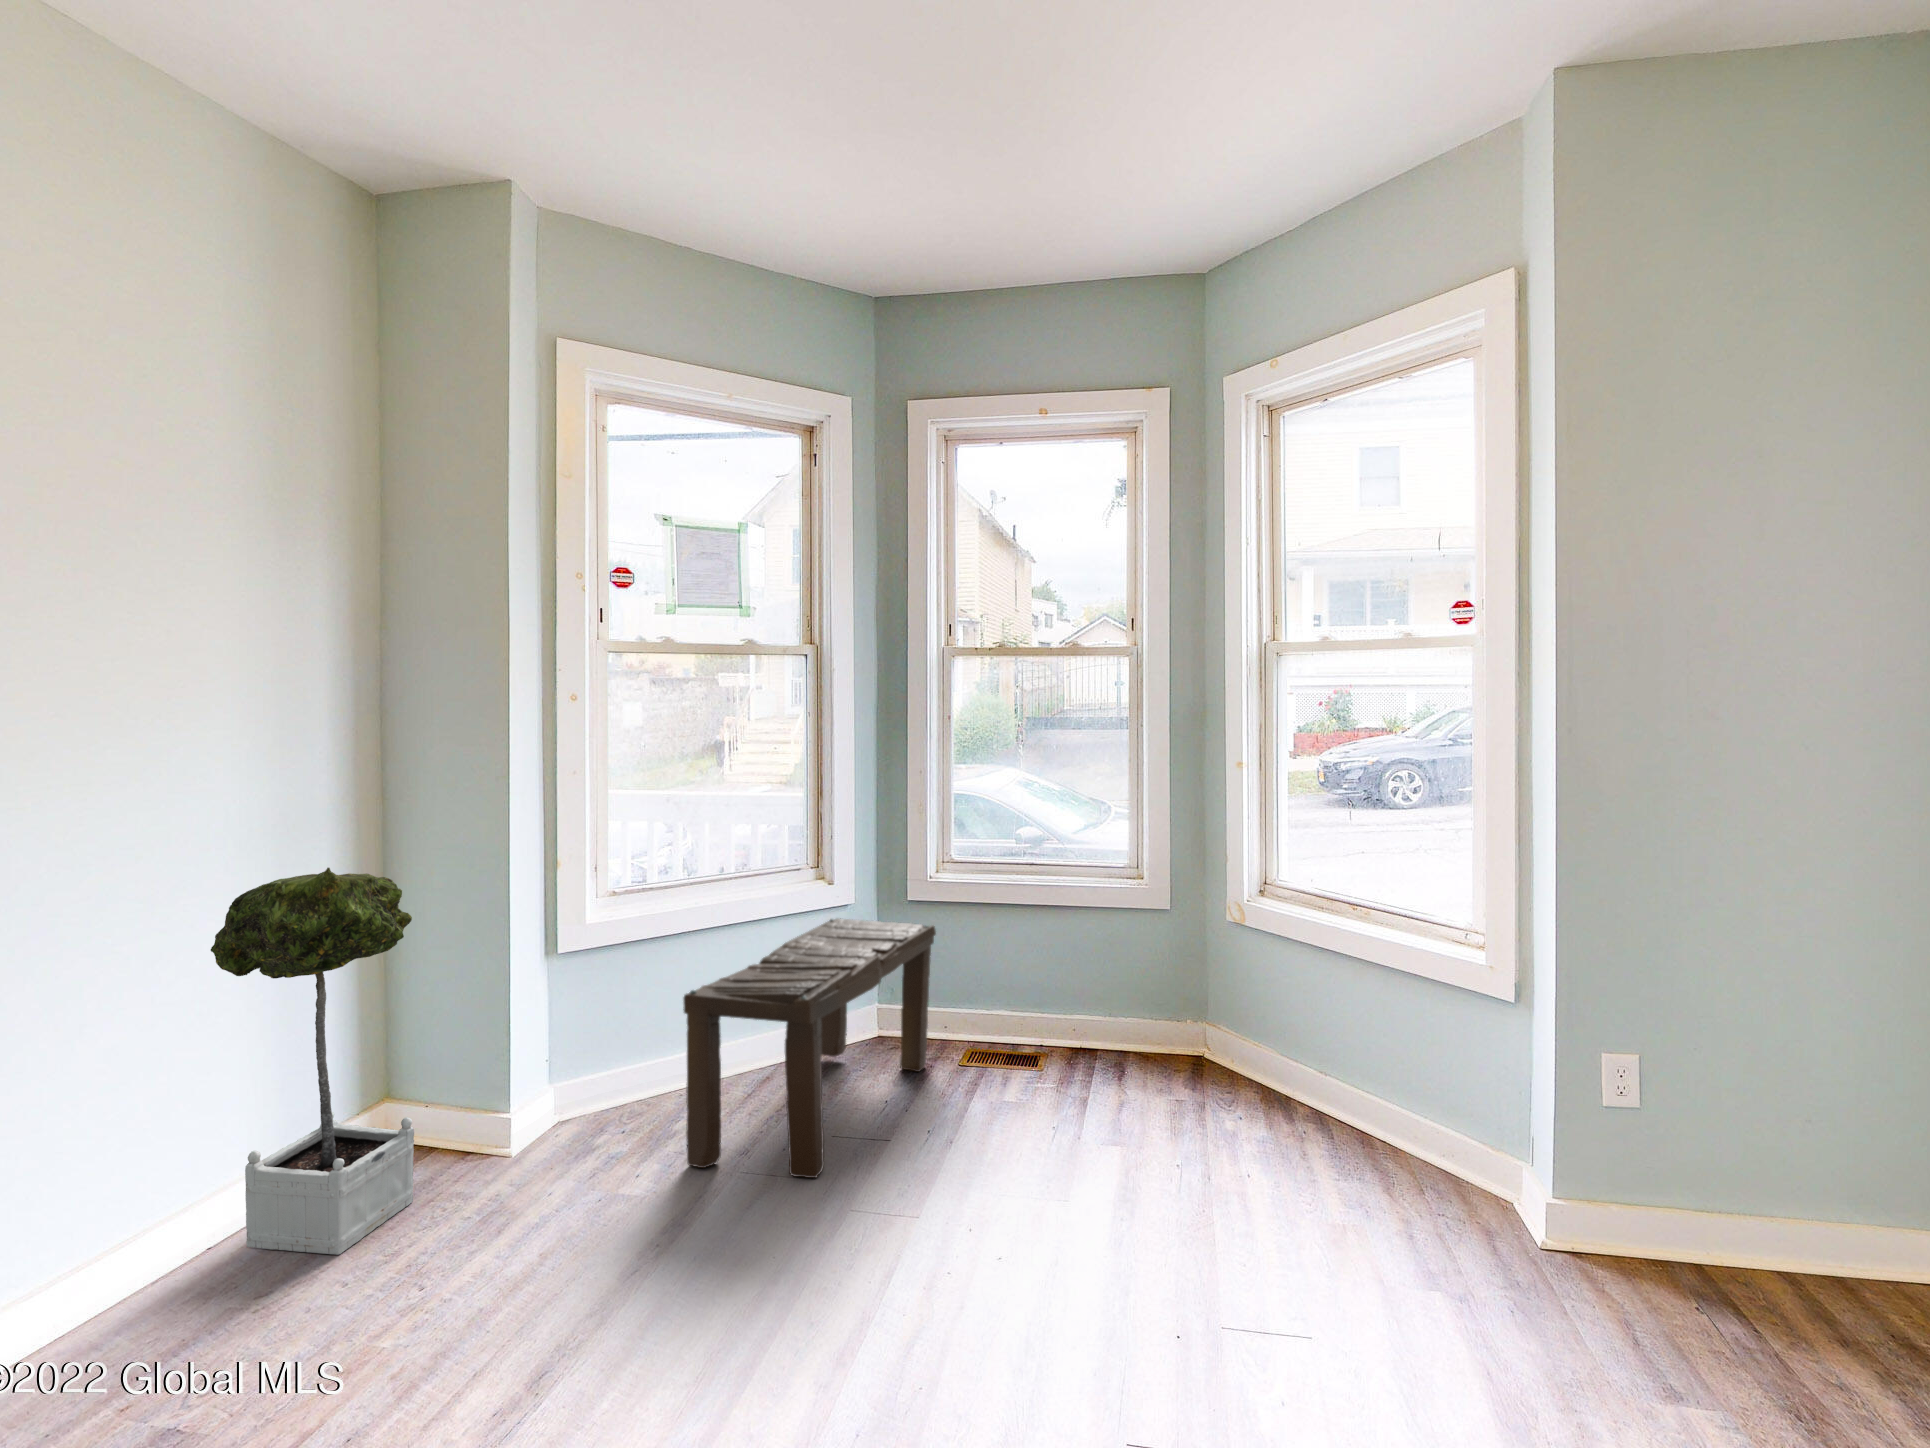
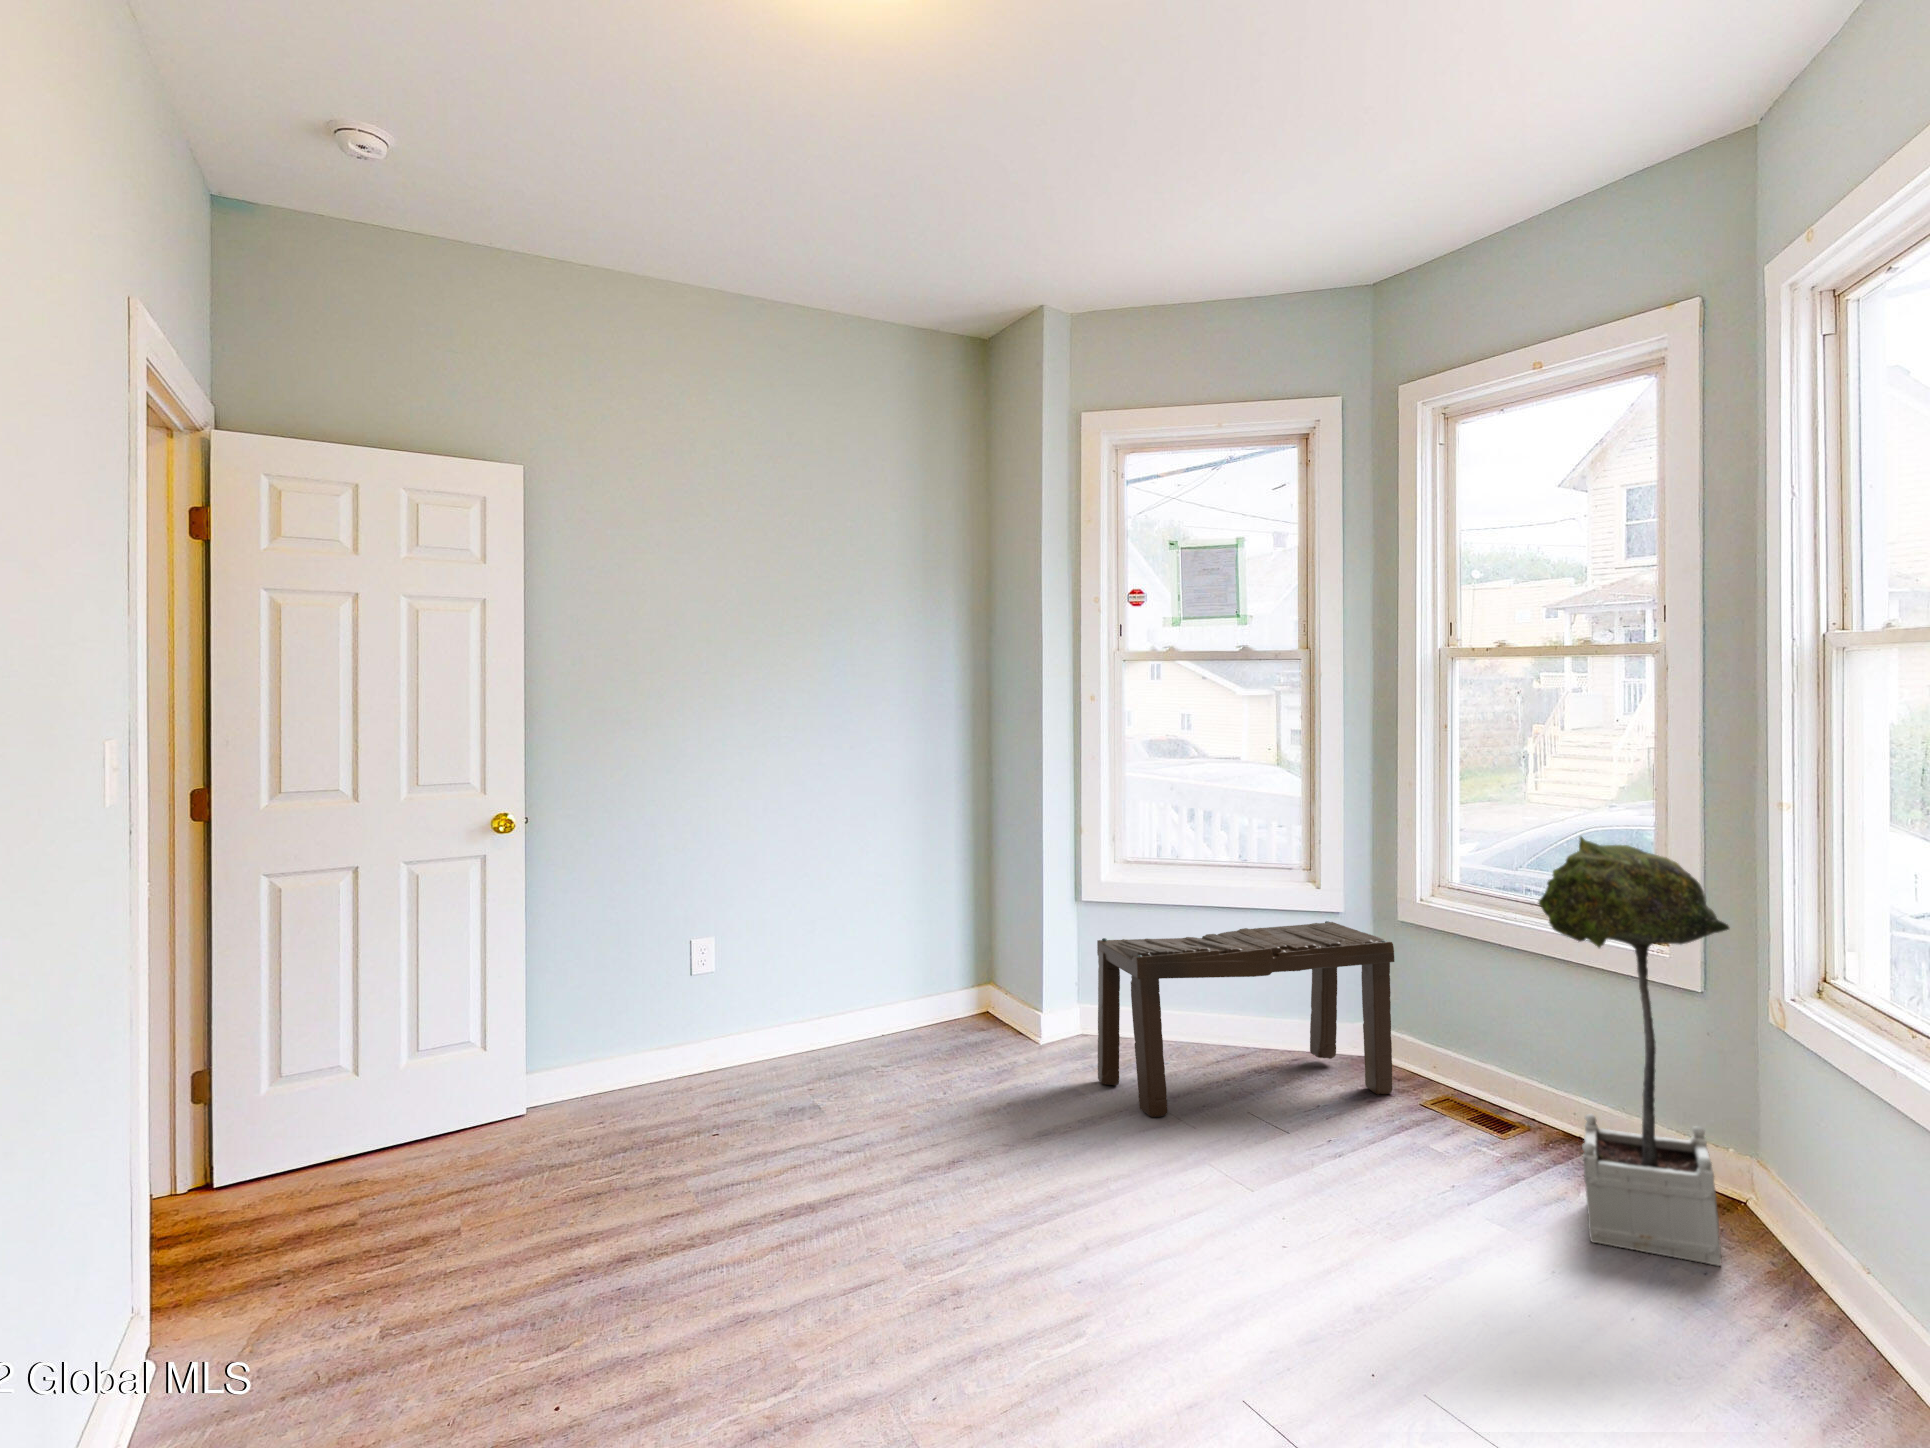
potted tree: present [211,868,414,1255] -> present [1539,837,1729,1266]

